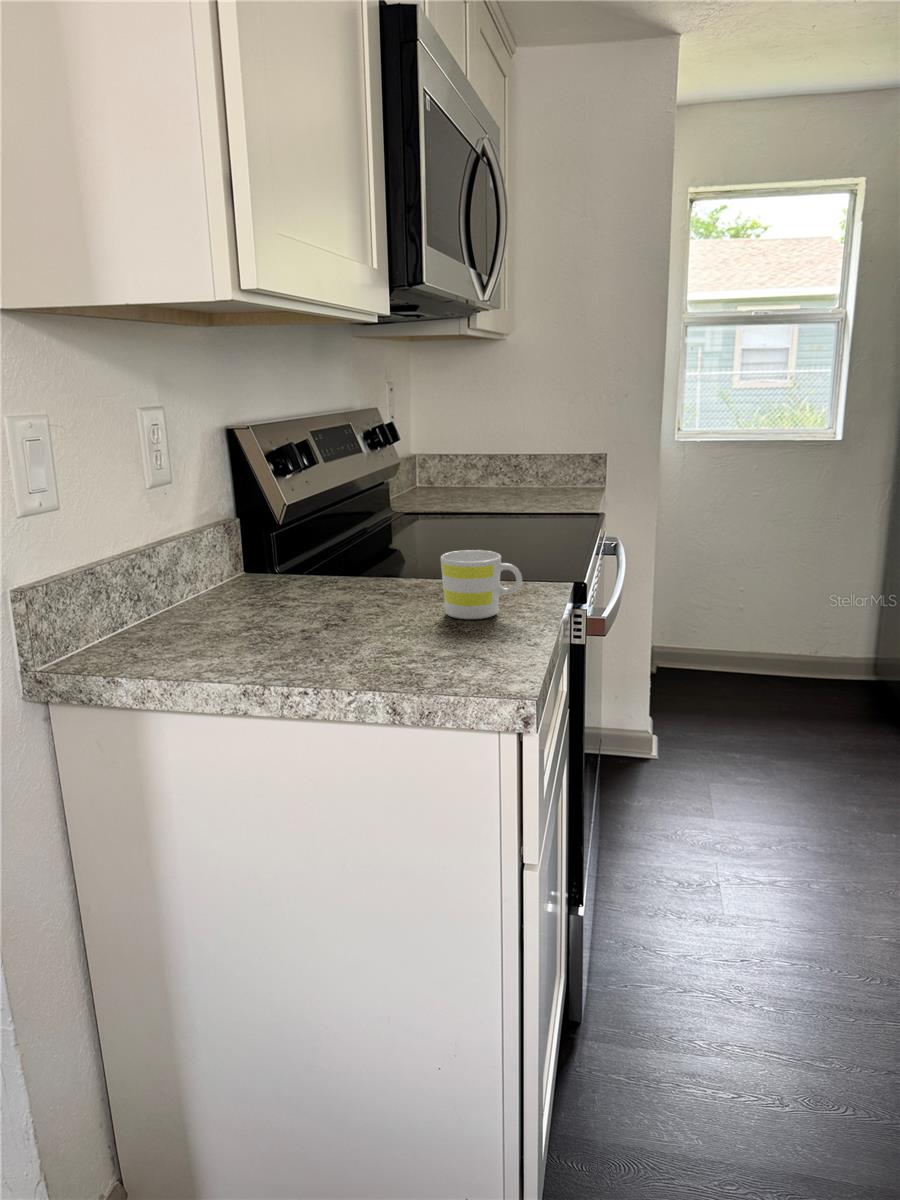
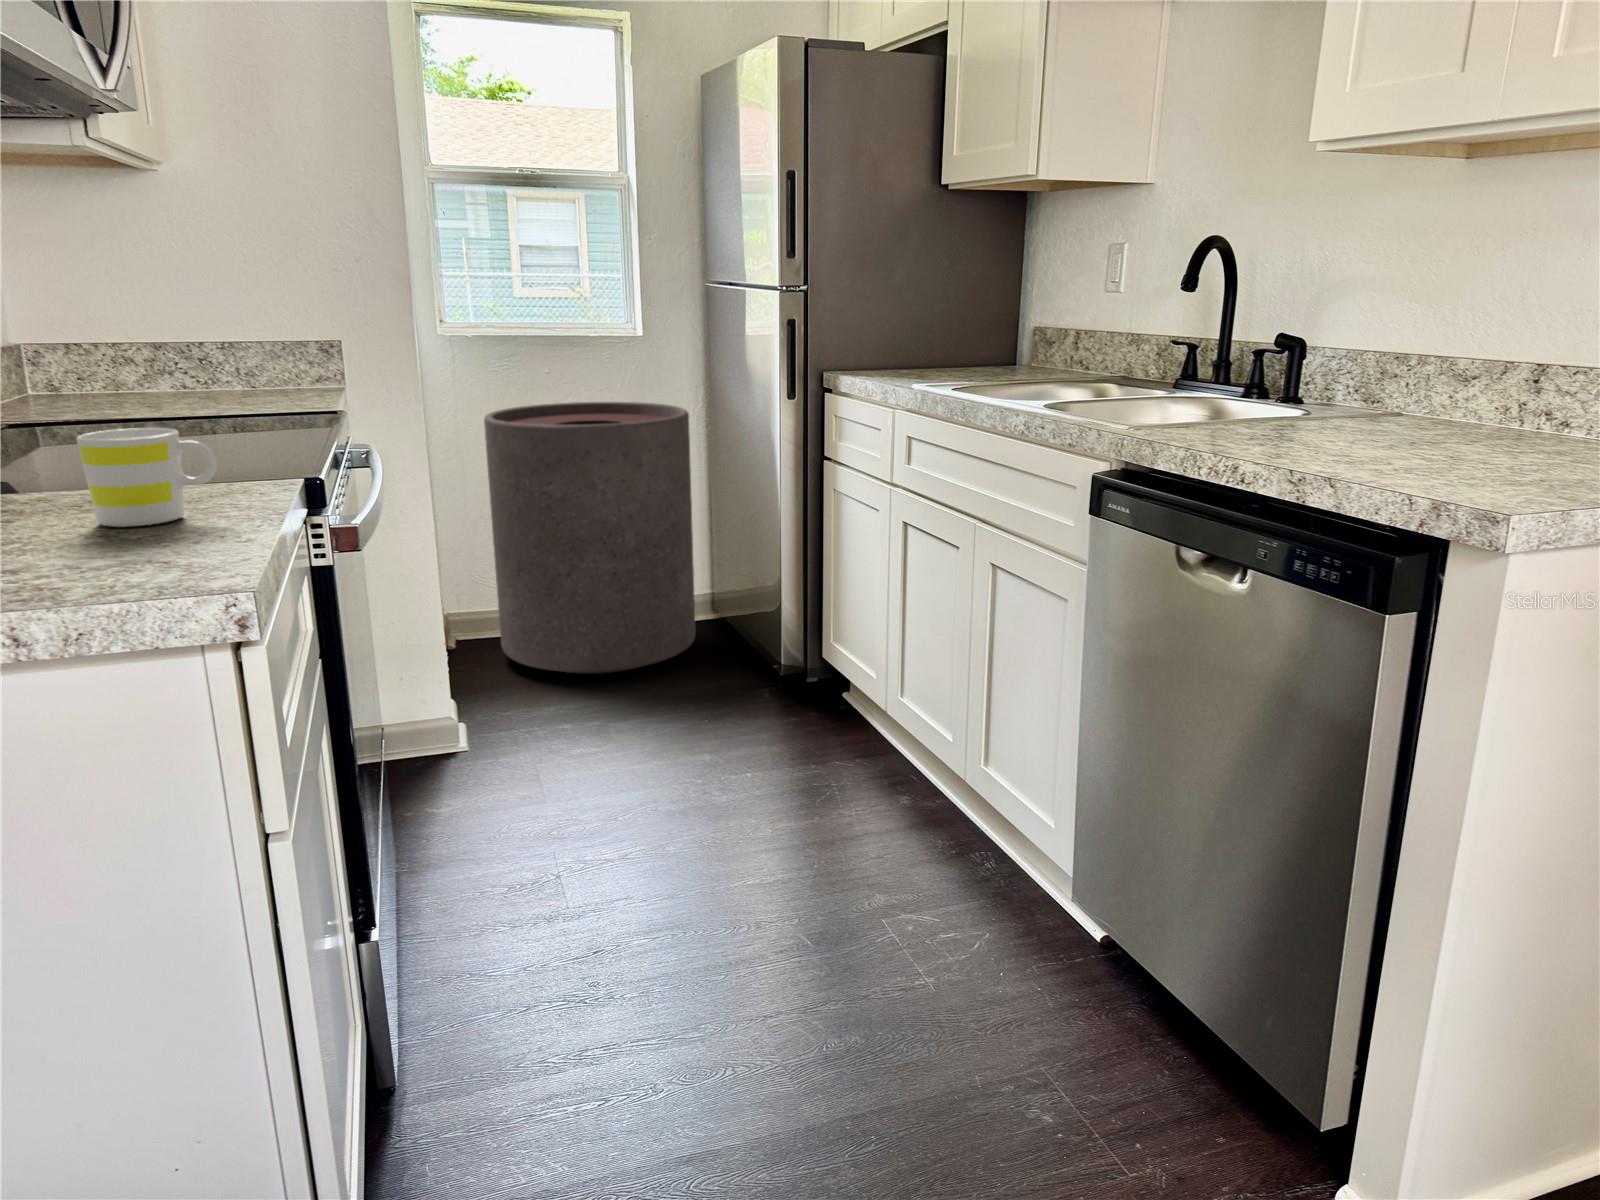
trash can: none [694,499,874,717] -> present [484,402,695,674]

